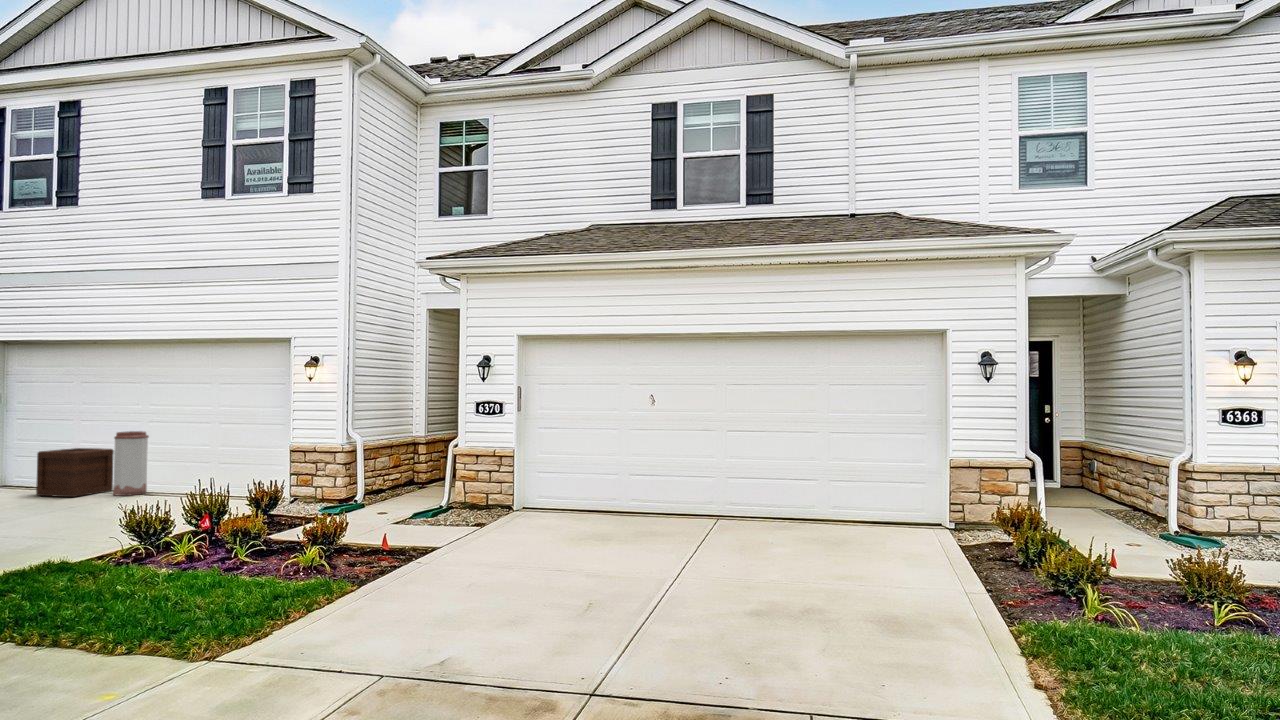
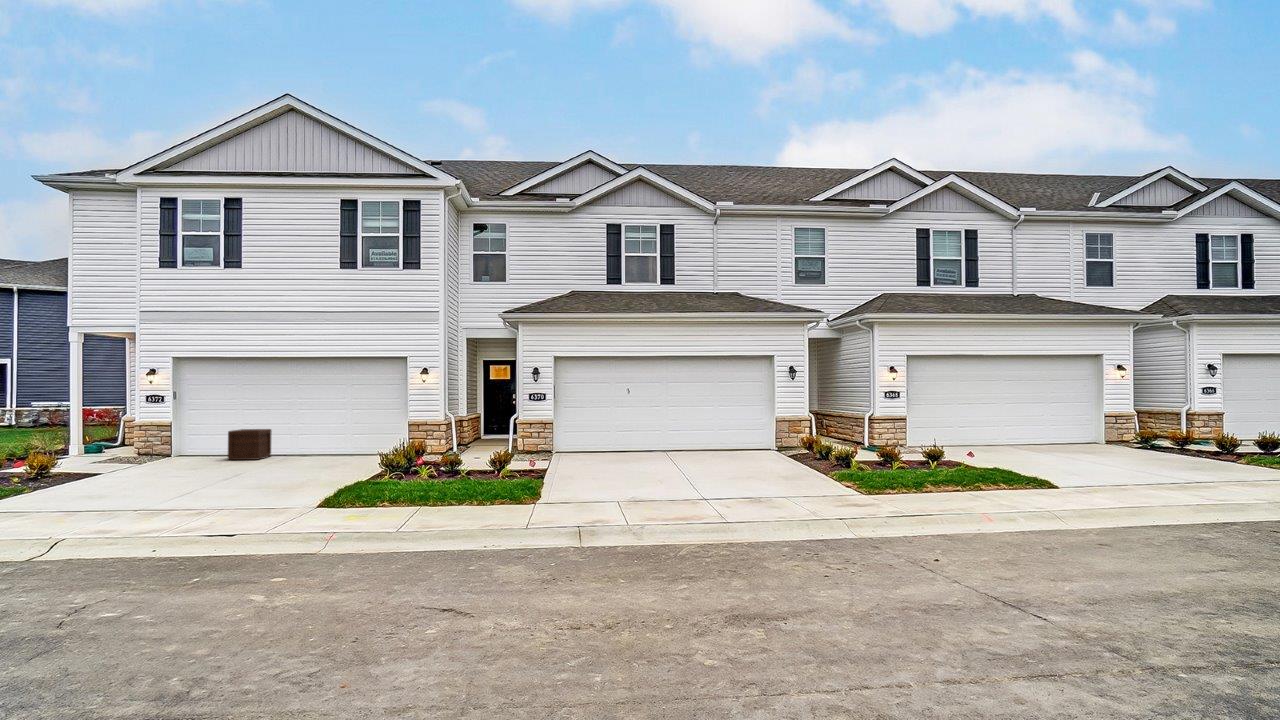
trash can: present [113,431,149,496] -> none [282,417,301,458]

